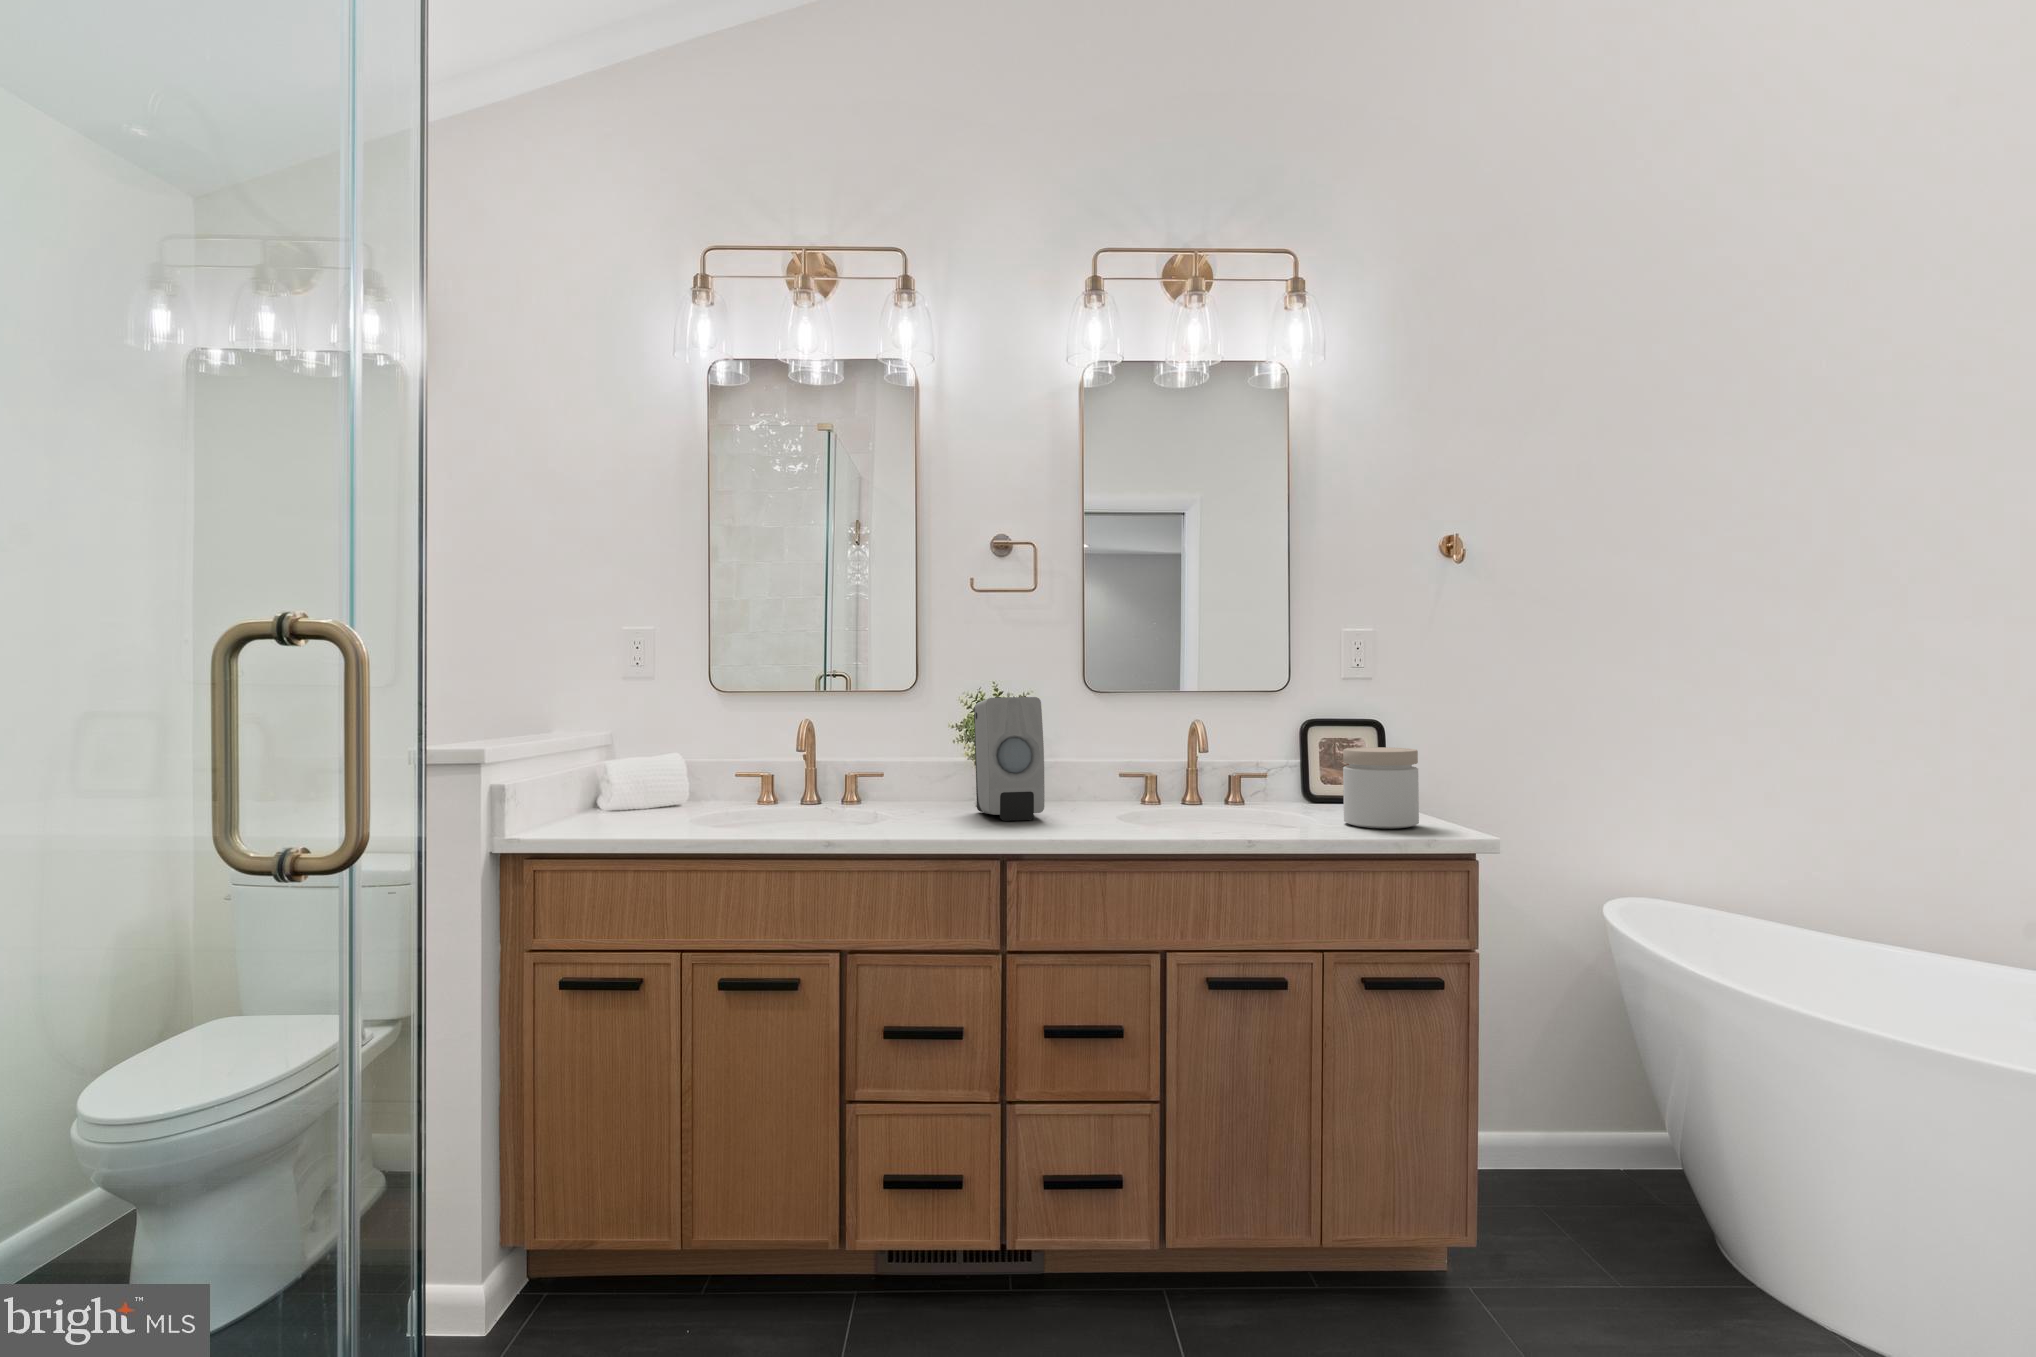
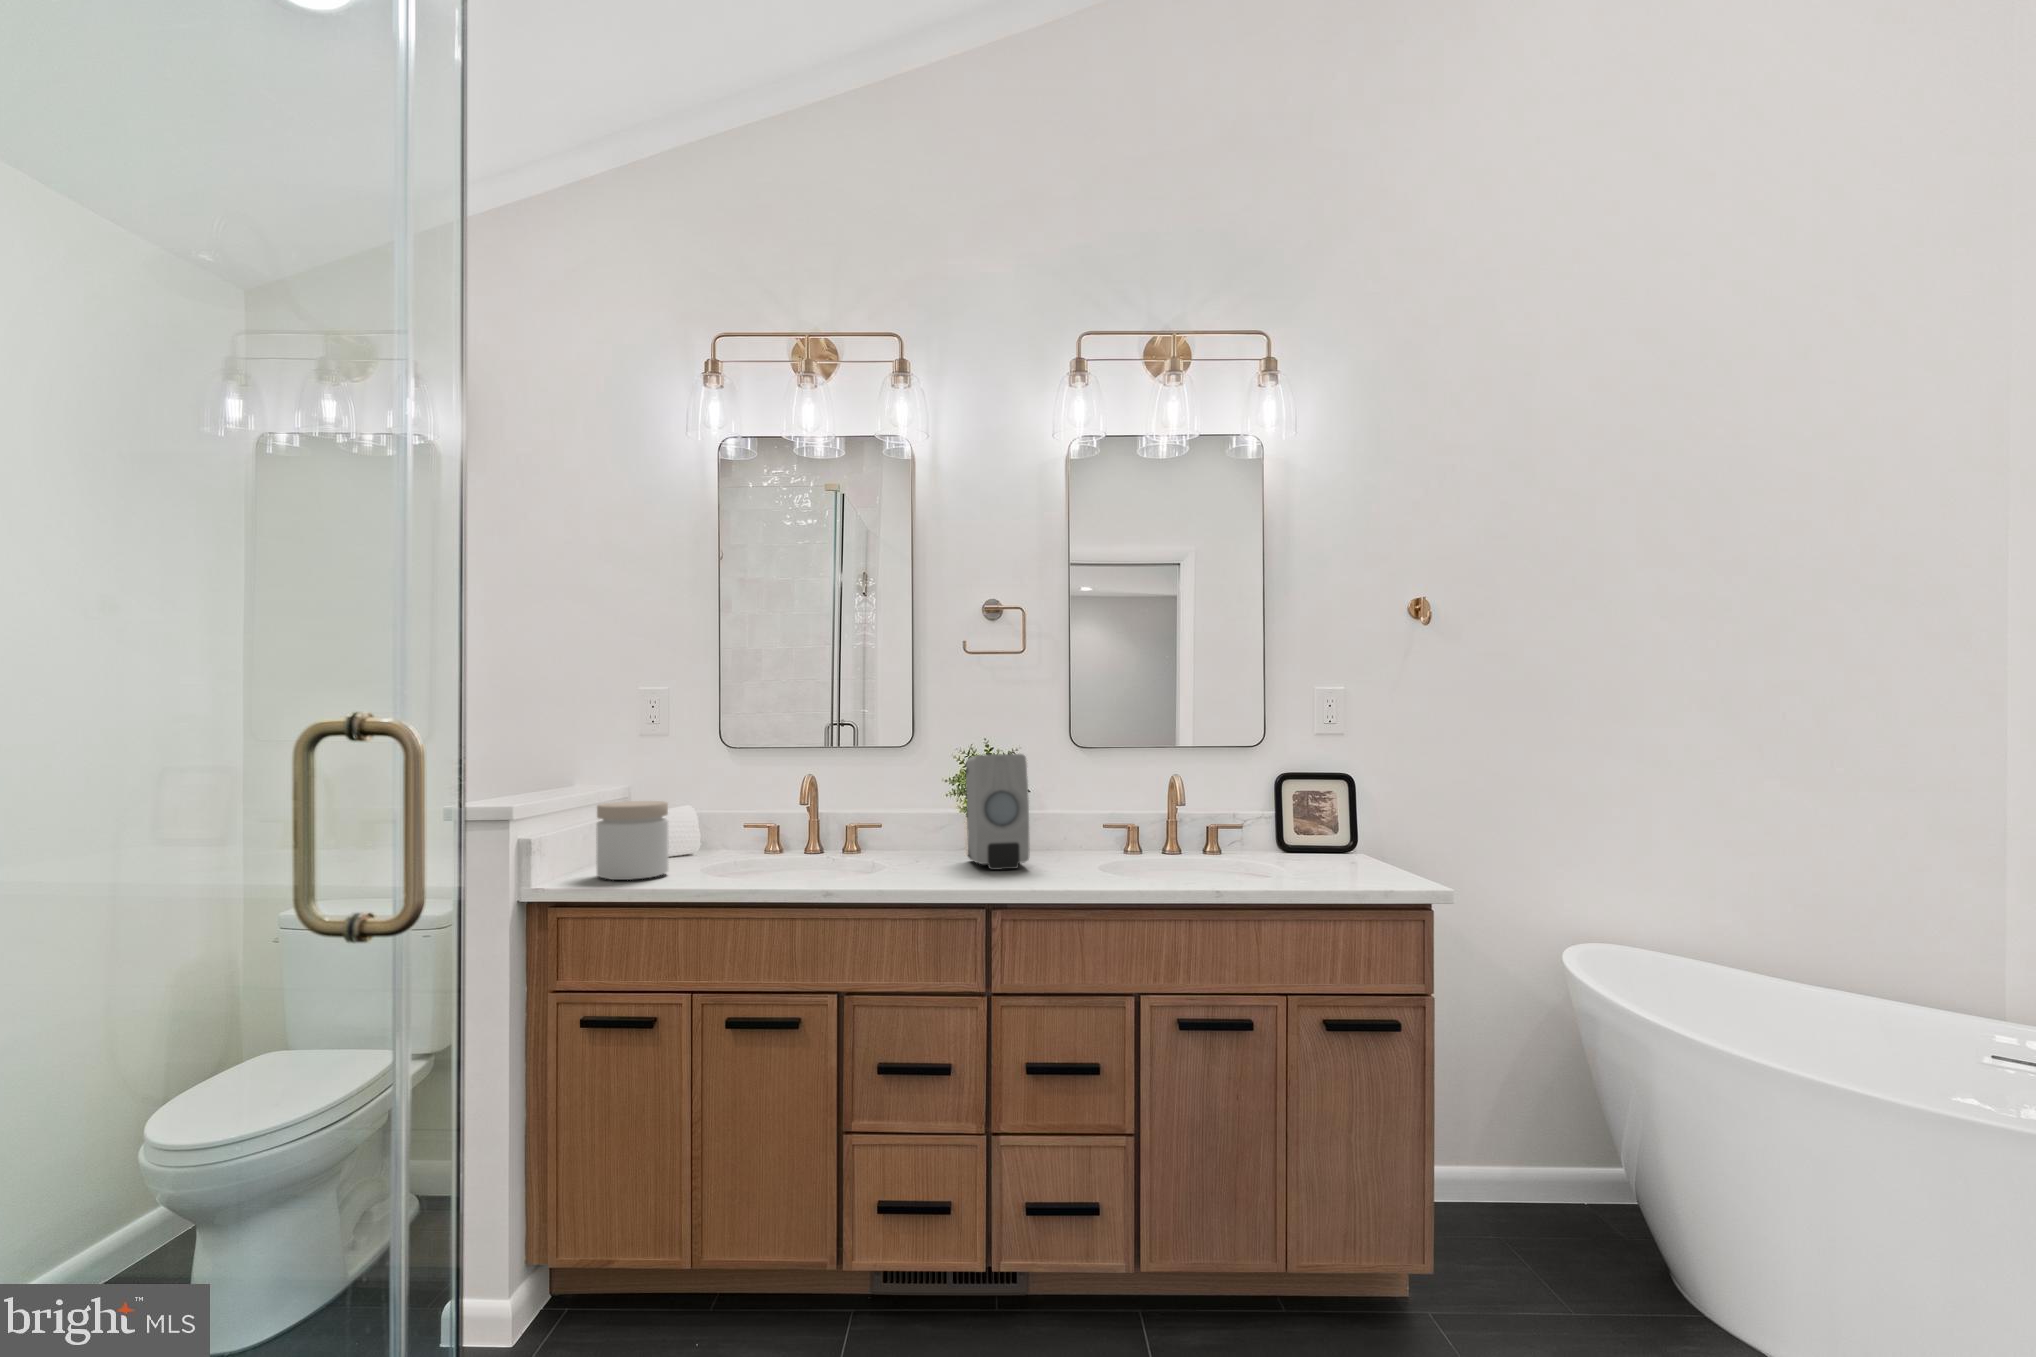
jar: present [1343,747,1419,828] -> present [596,801,669,880]

